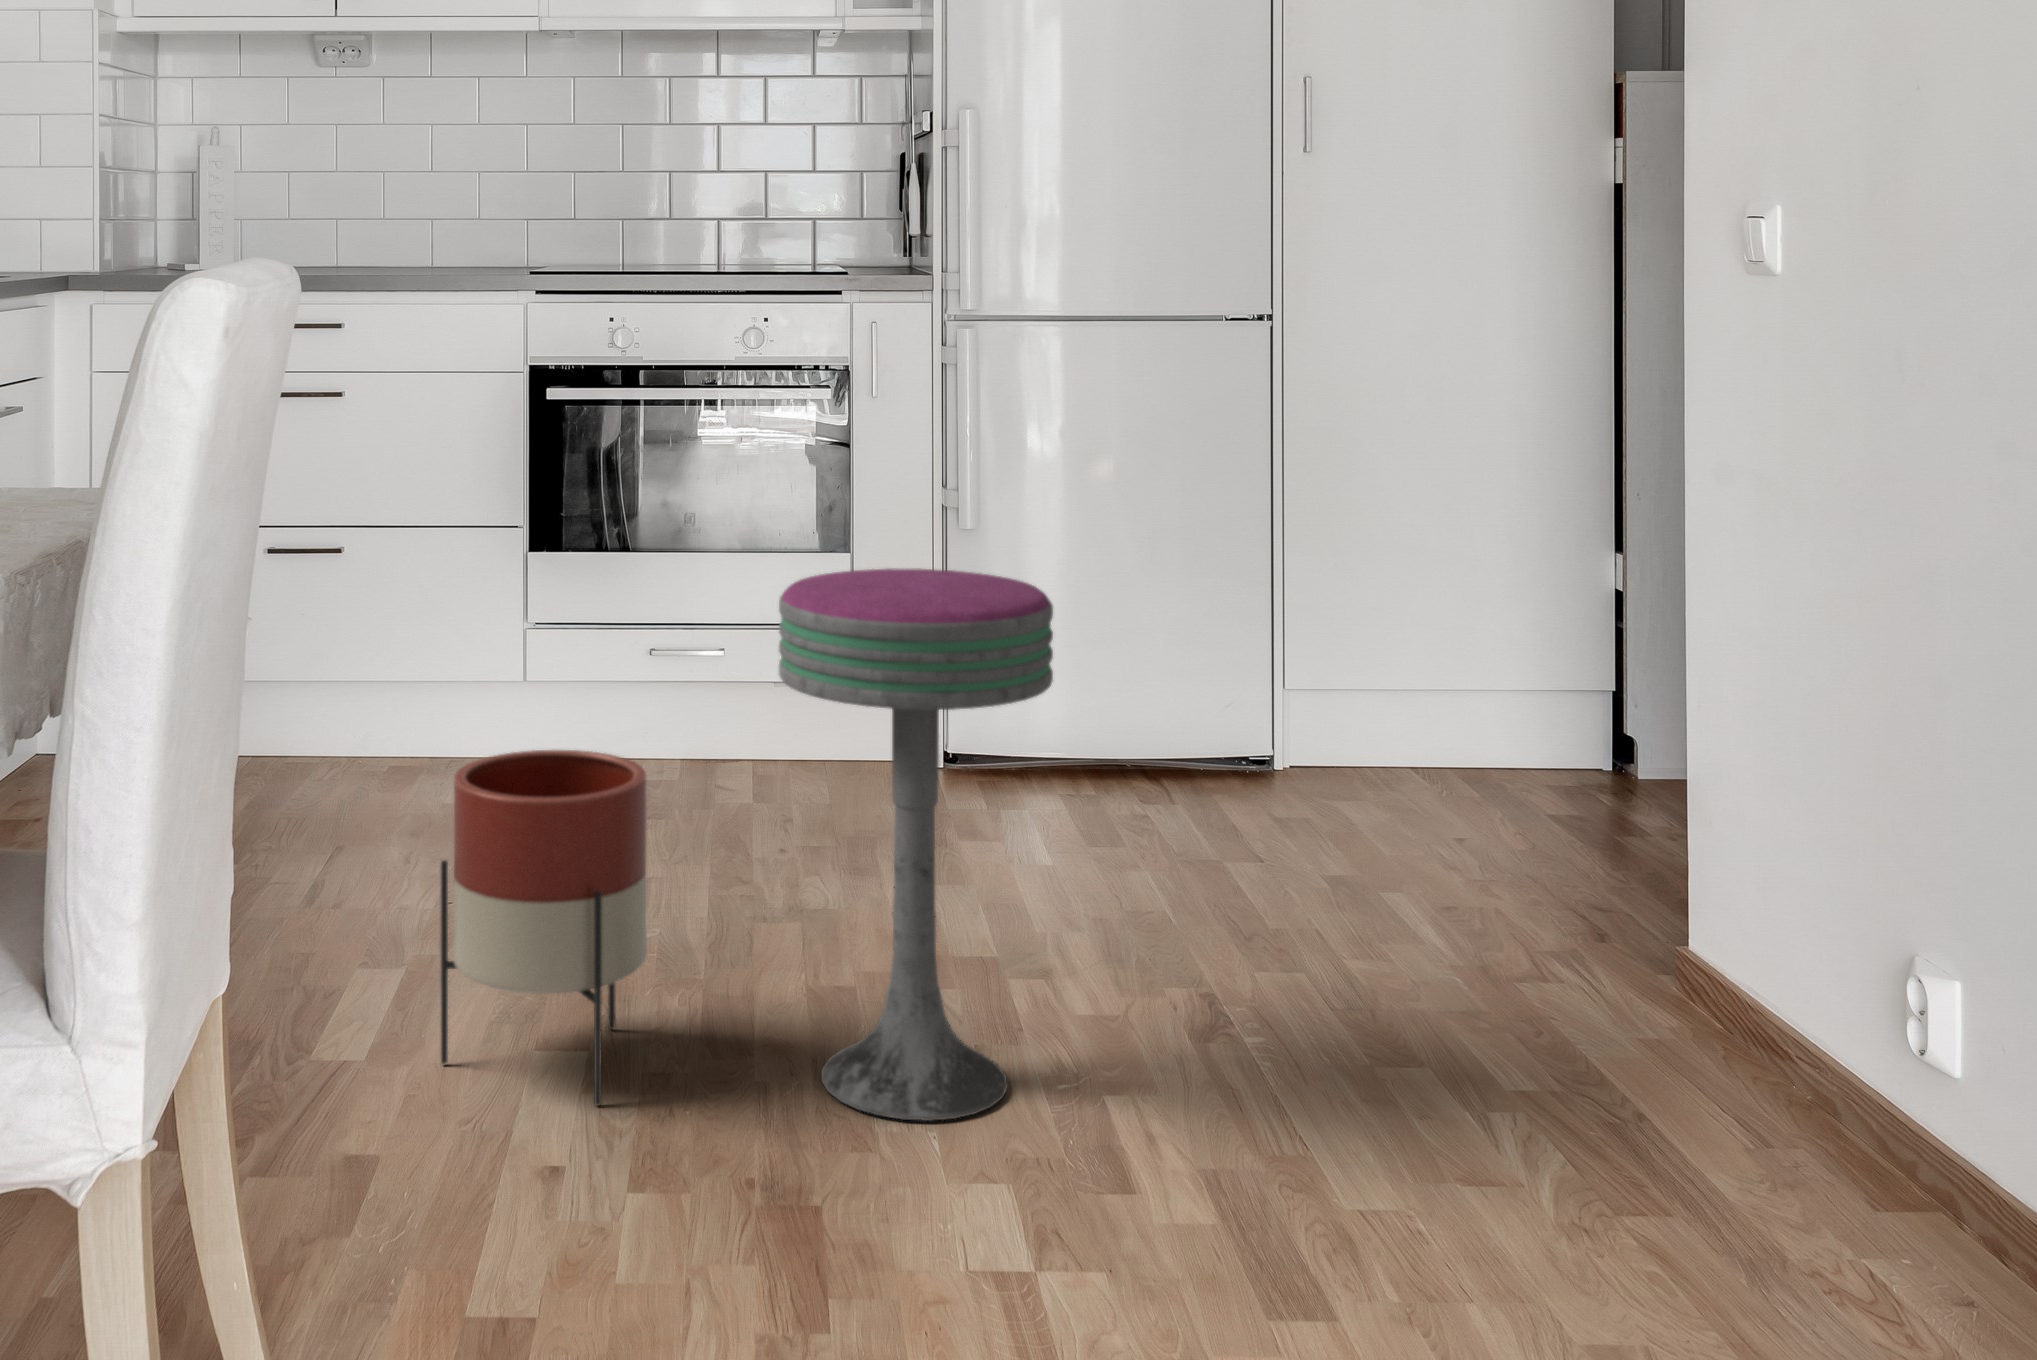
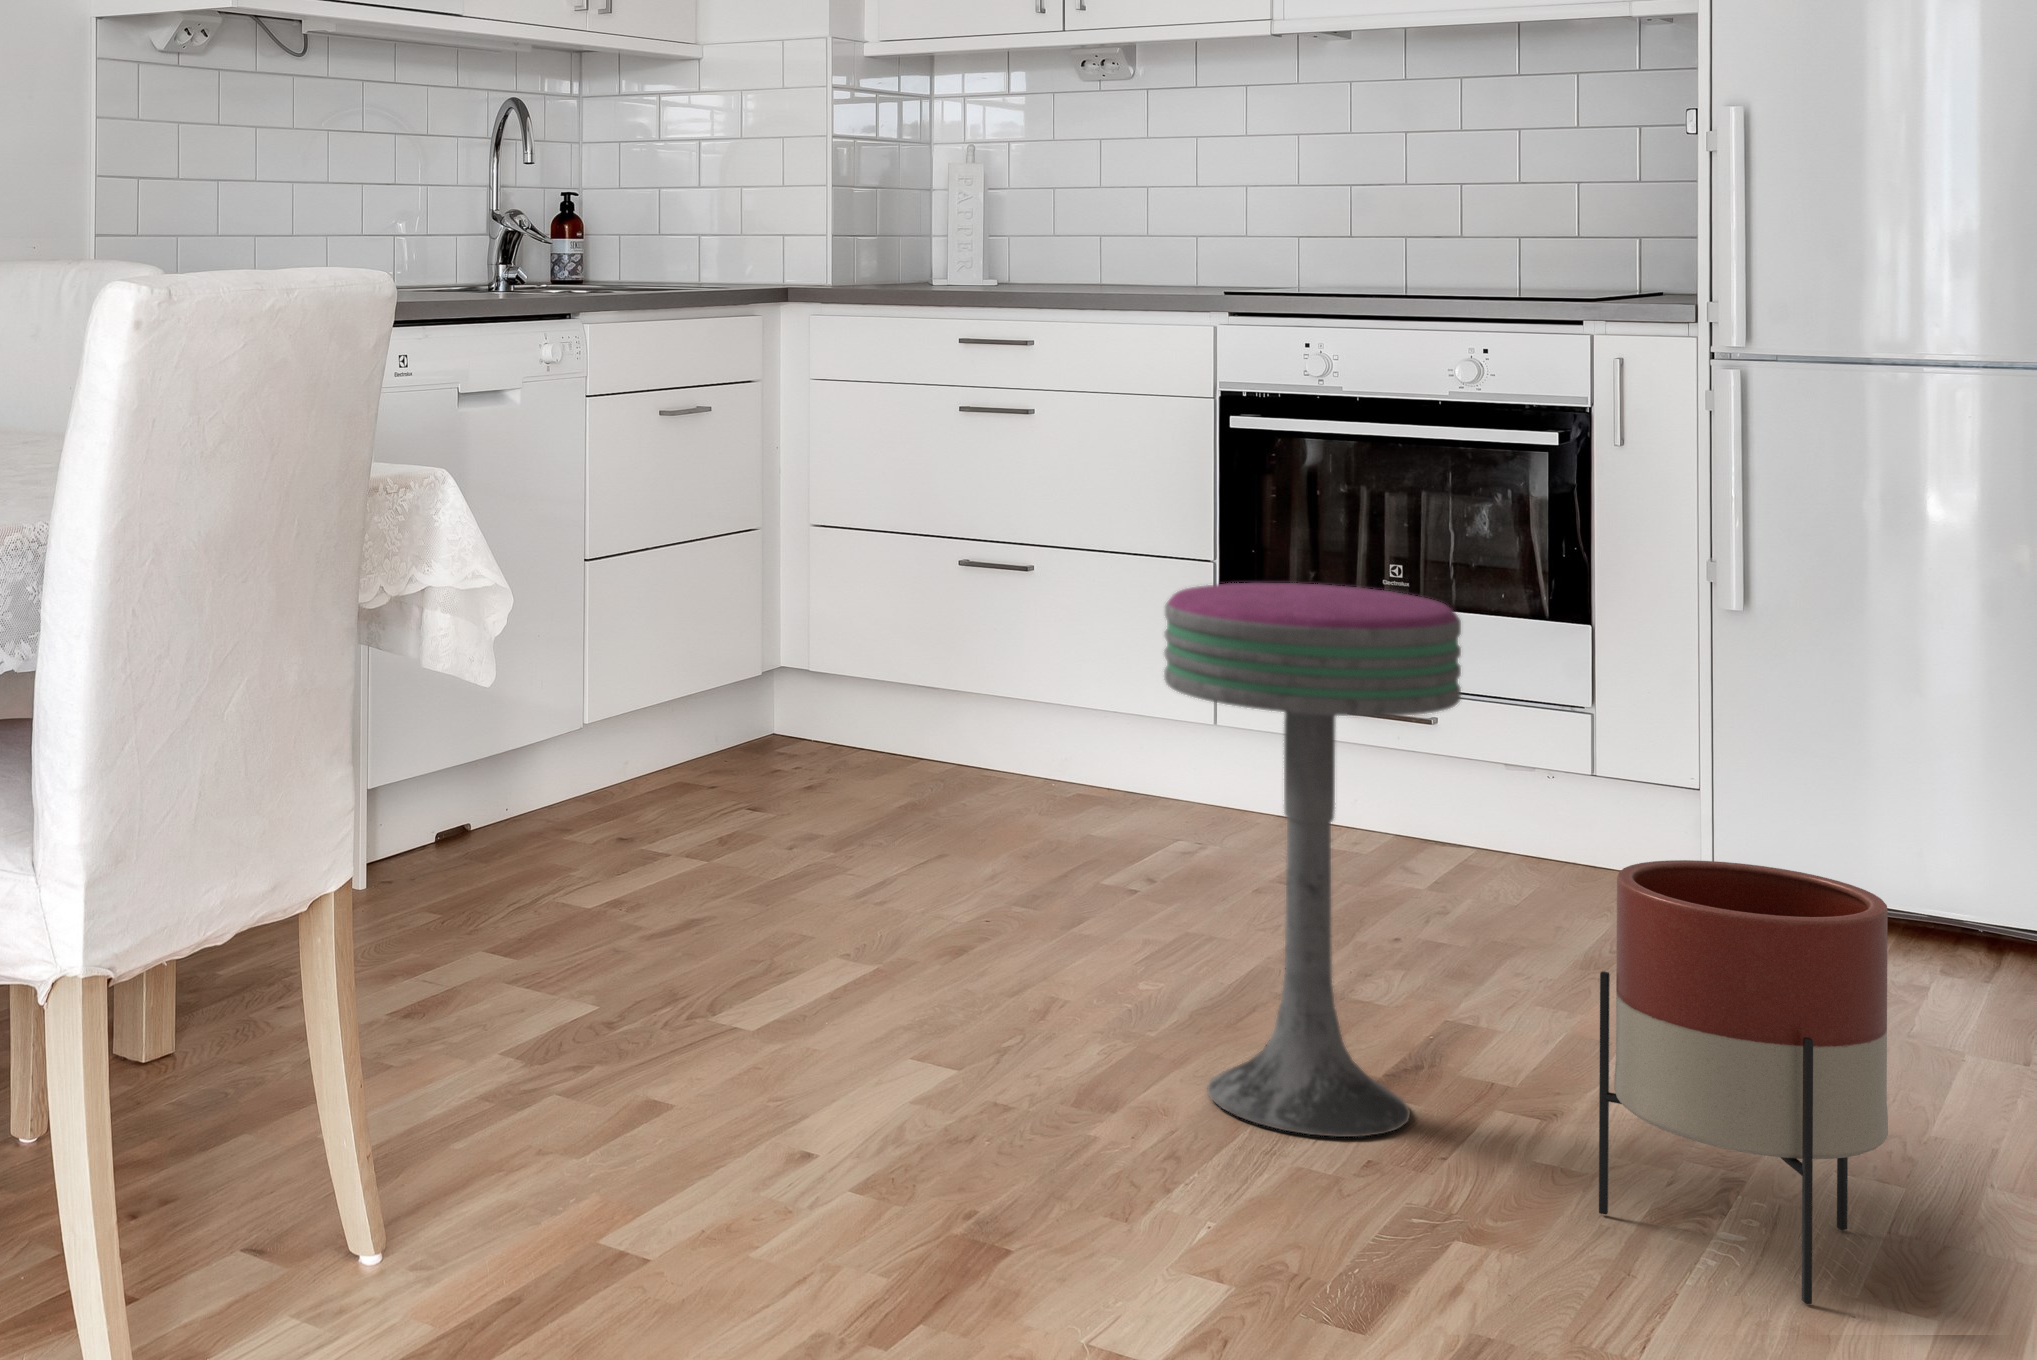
planter: present [441,750,647,1106] -> present [1599,860,1888,1304]

